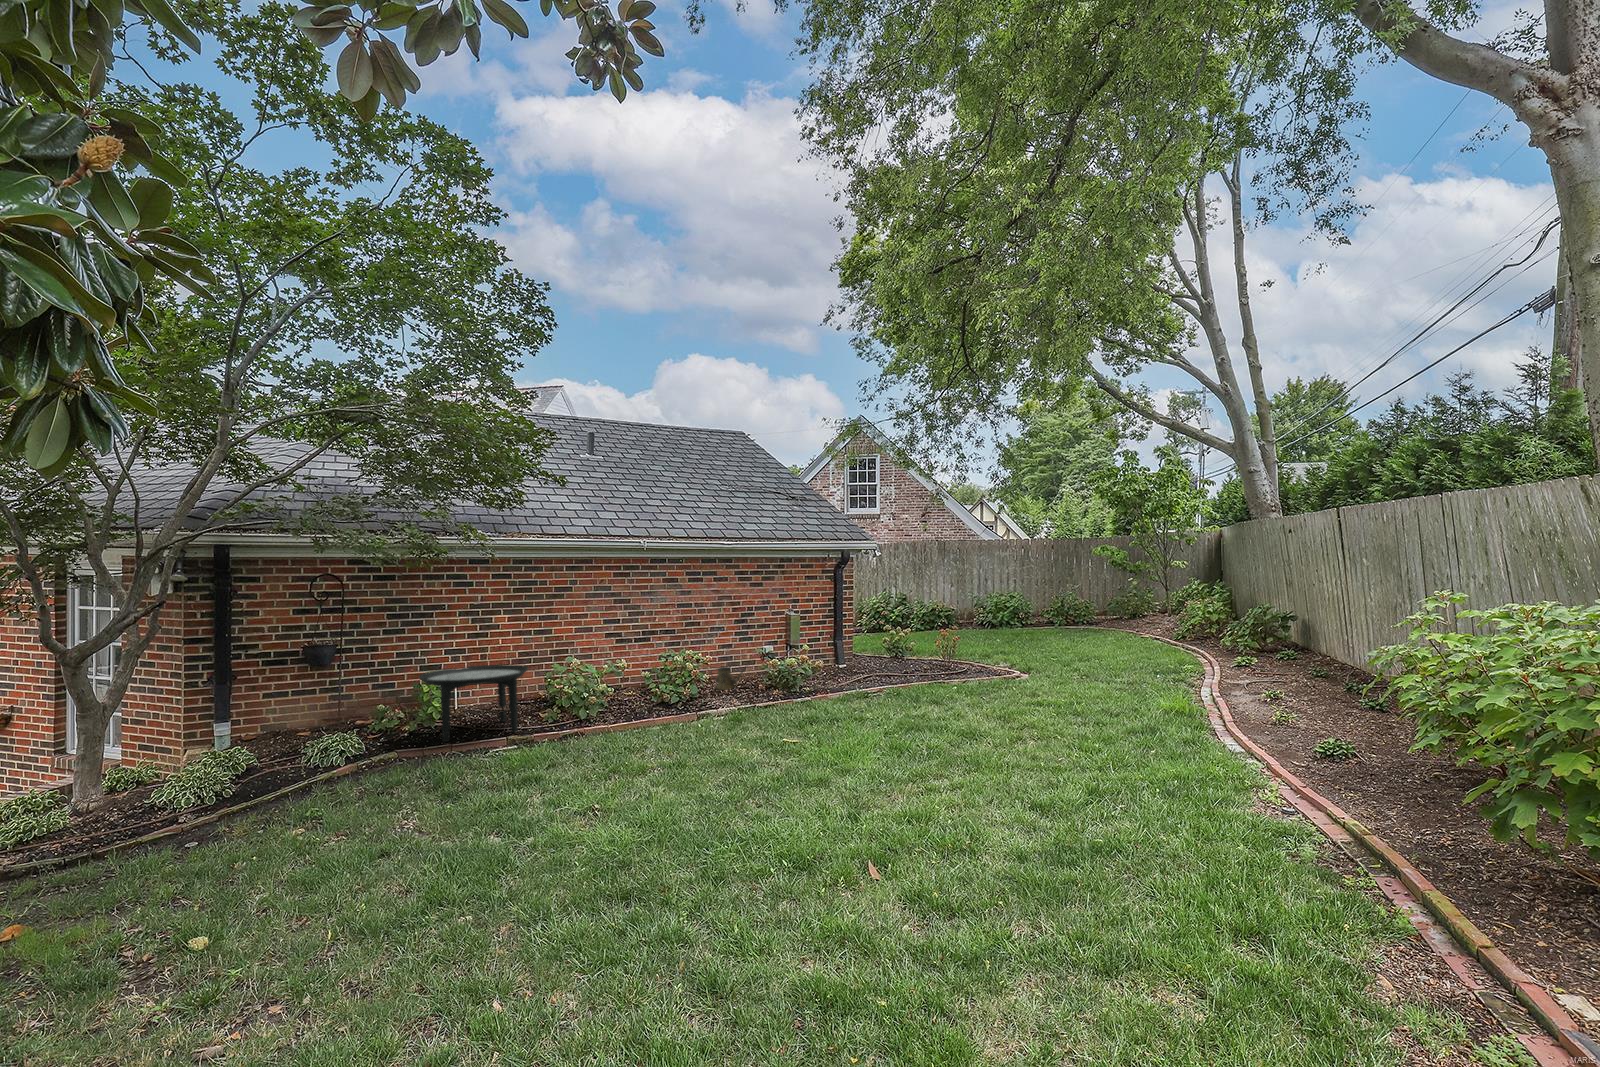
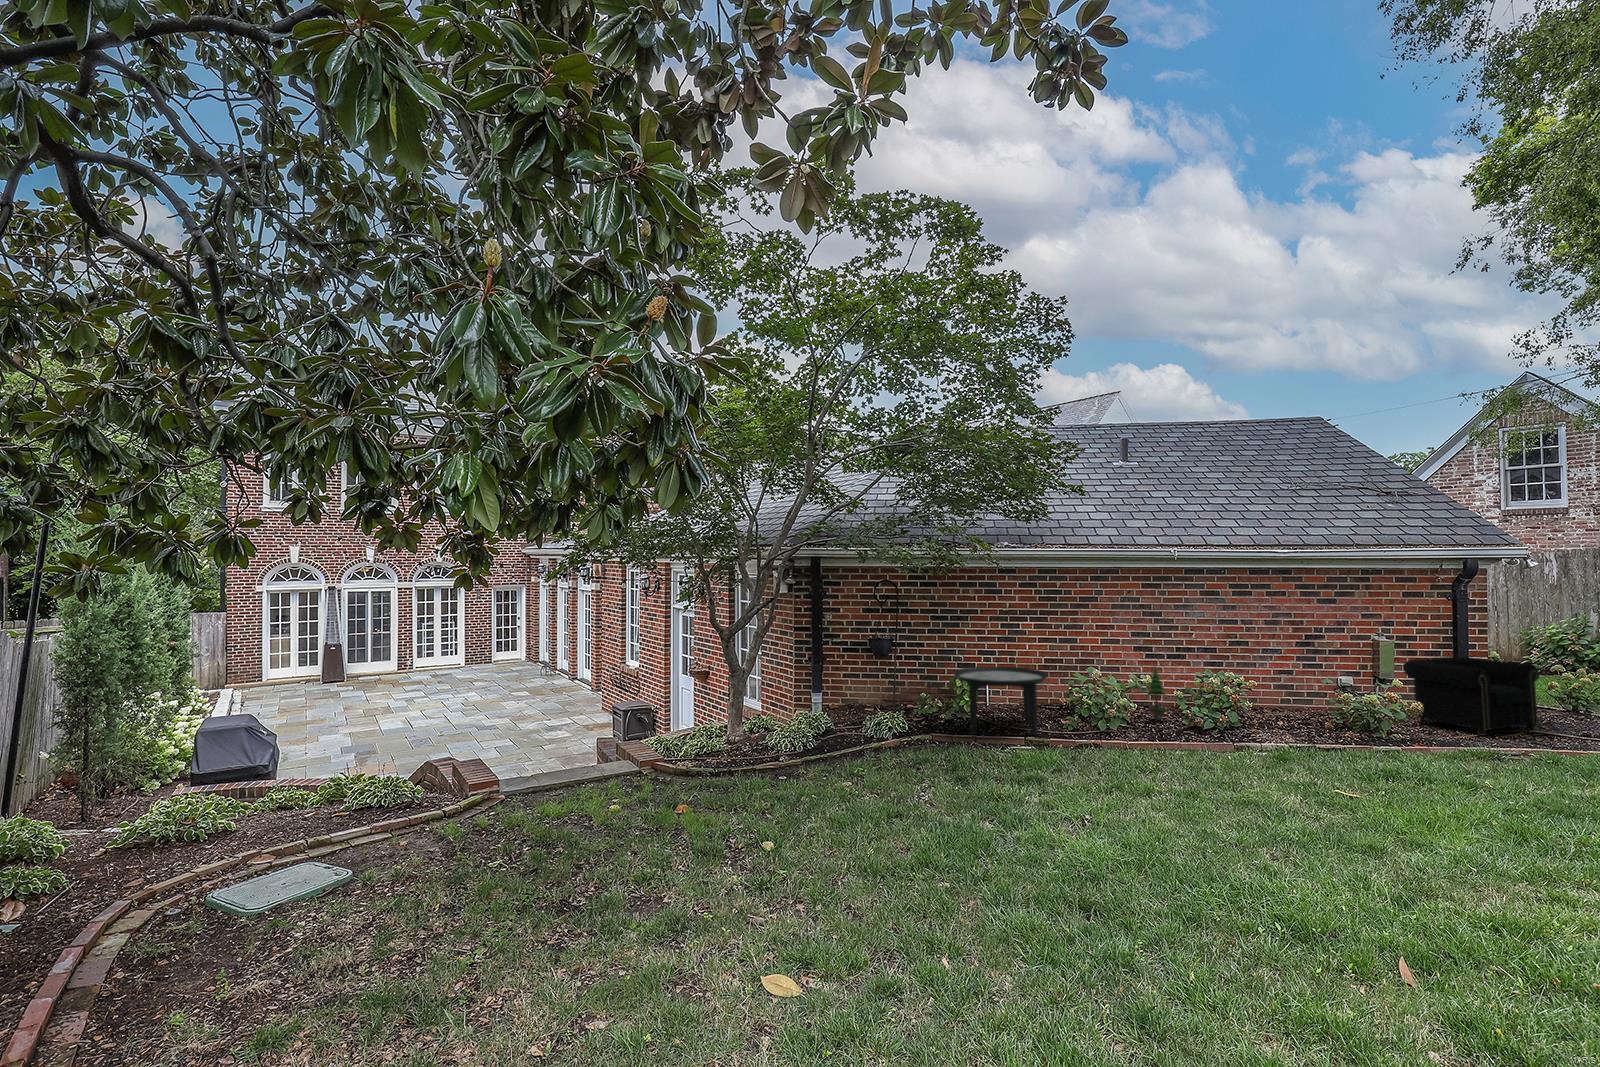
armchair: none [803,623,878,680] -> present [1403,657,1539,736]
potted tree: none [617,650,636,703] -> present [1147,668,1165,721]
watering can: present [710,666,747,690] -> none [1263,695,1317,723]

